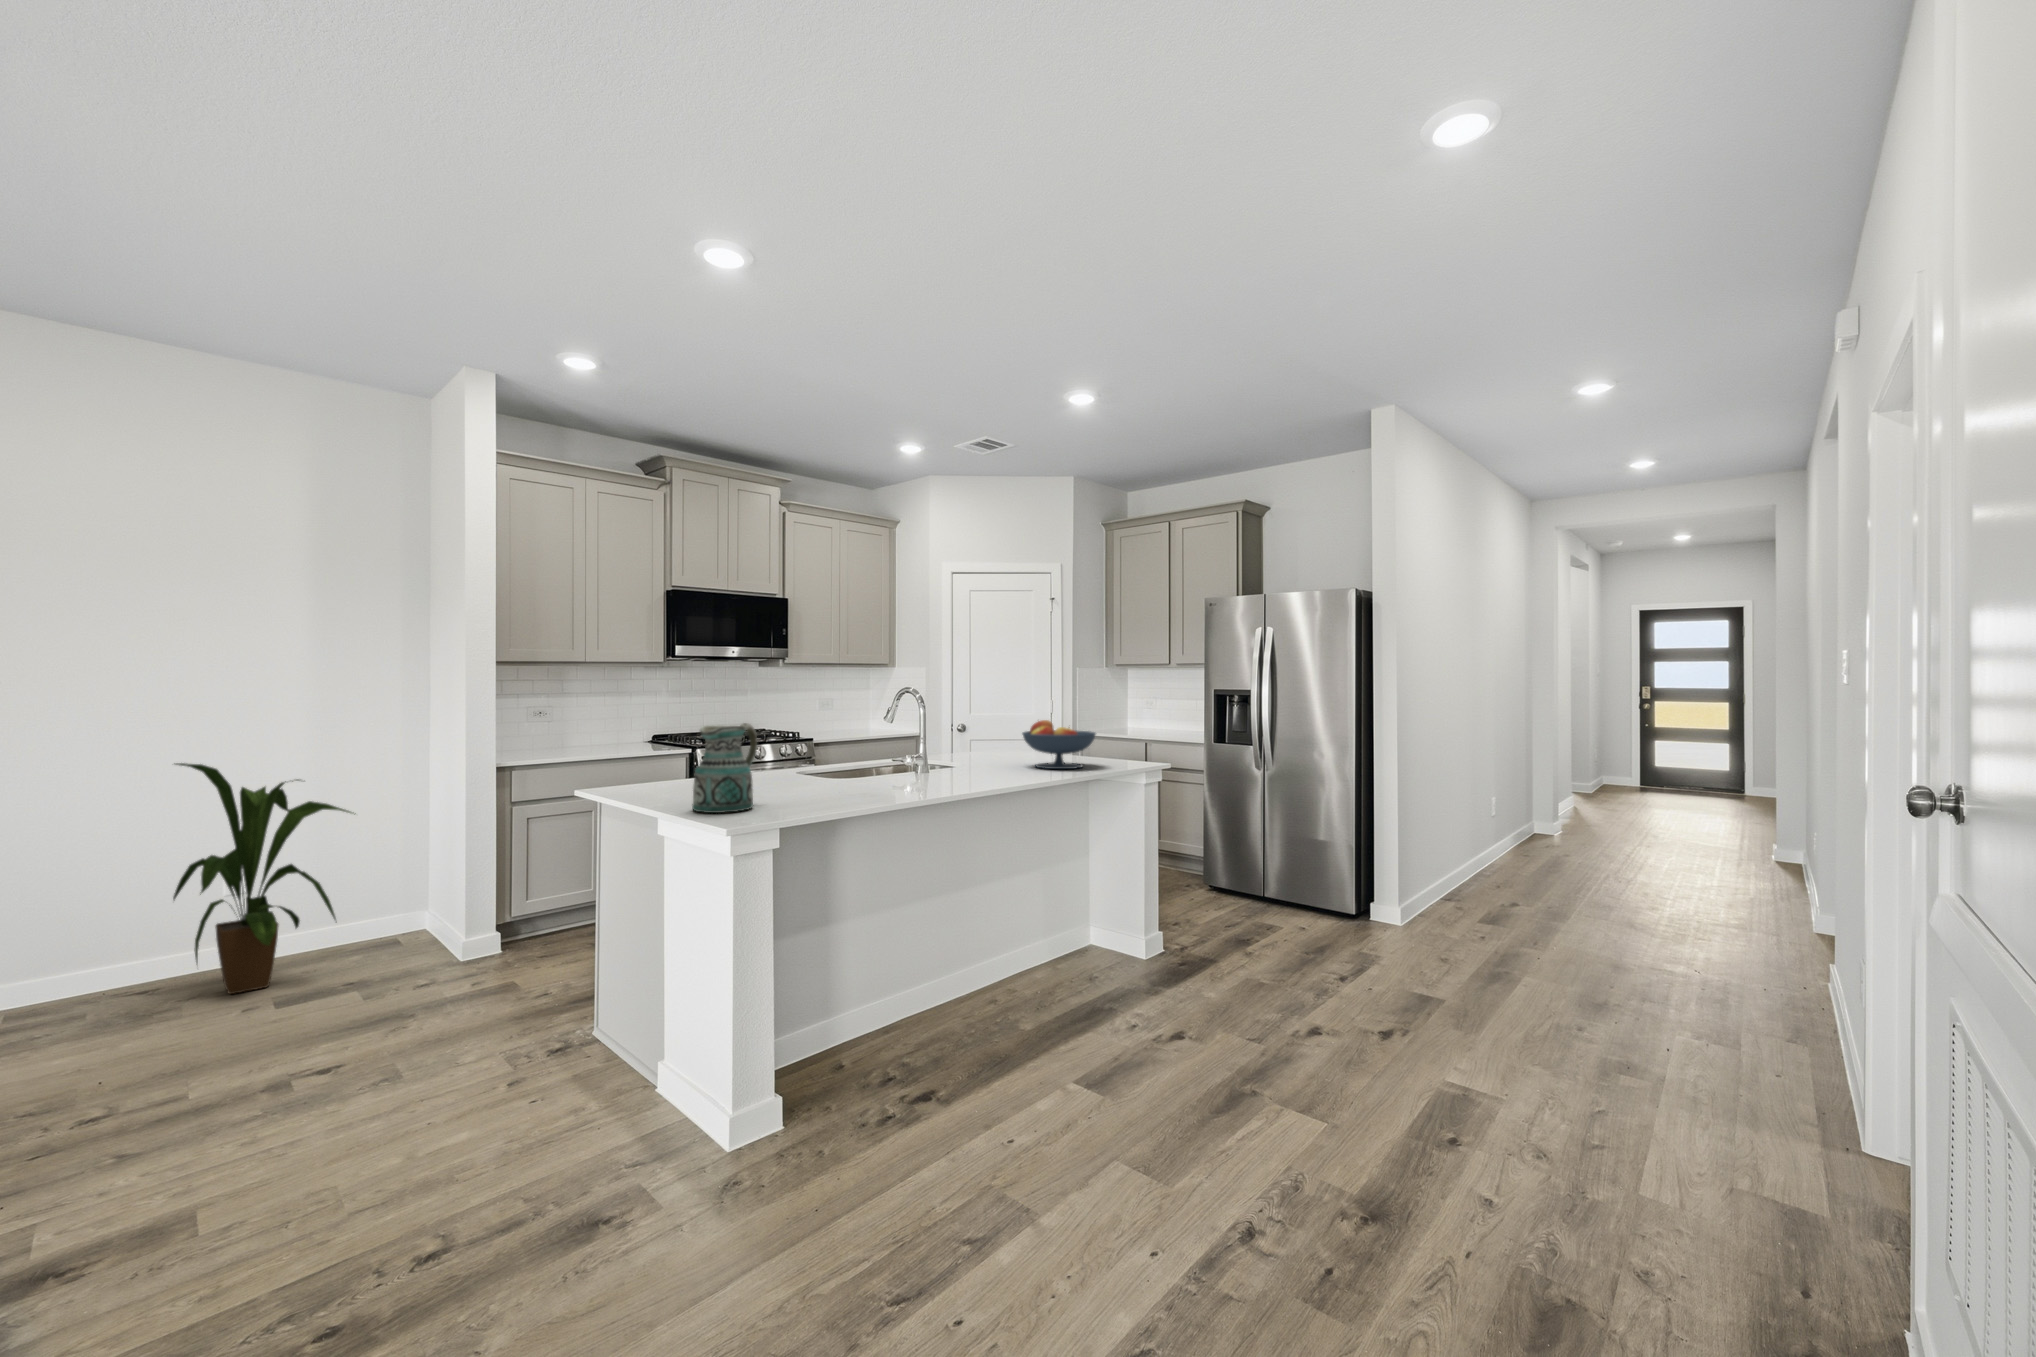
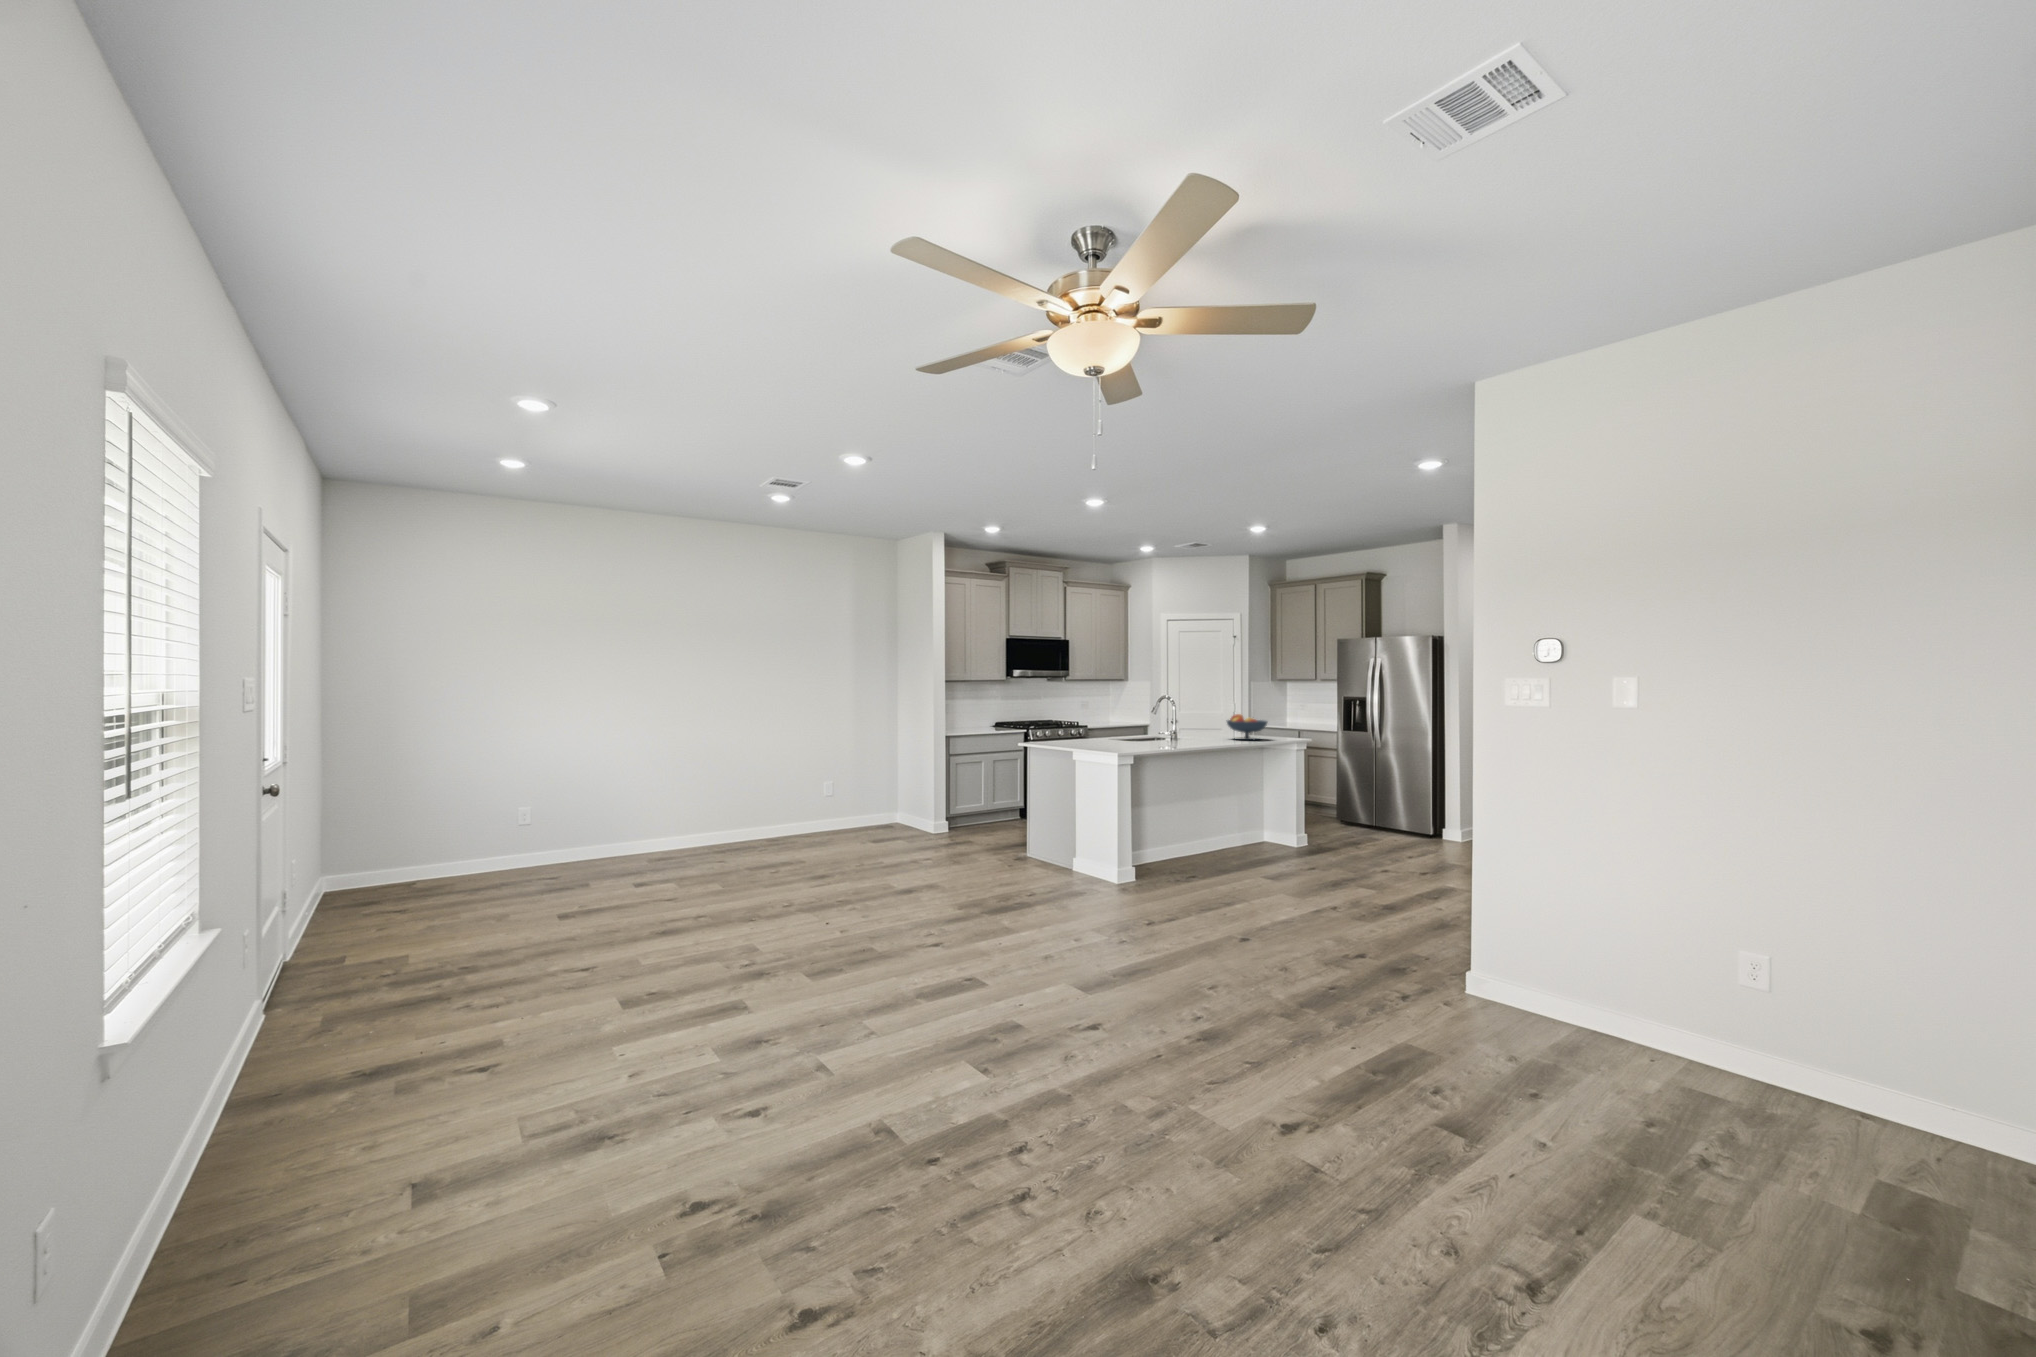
ceramic pitcher: present [692,723,757,813] -> none [1088,712,1114,751]
house plant: present [173,763,351,994] -> none [809,730,882,842]

